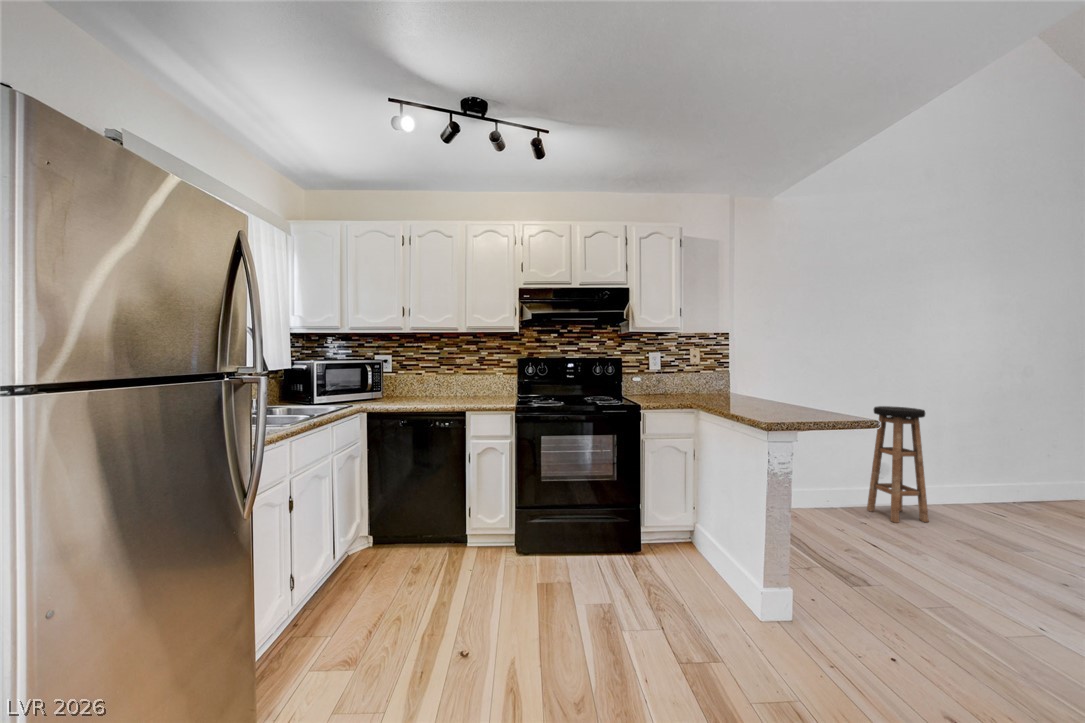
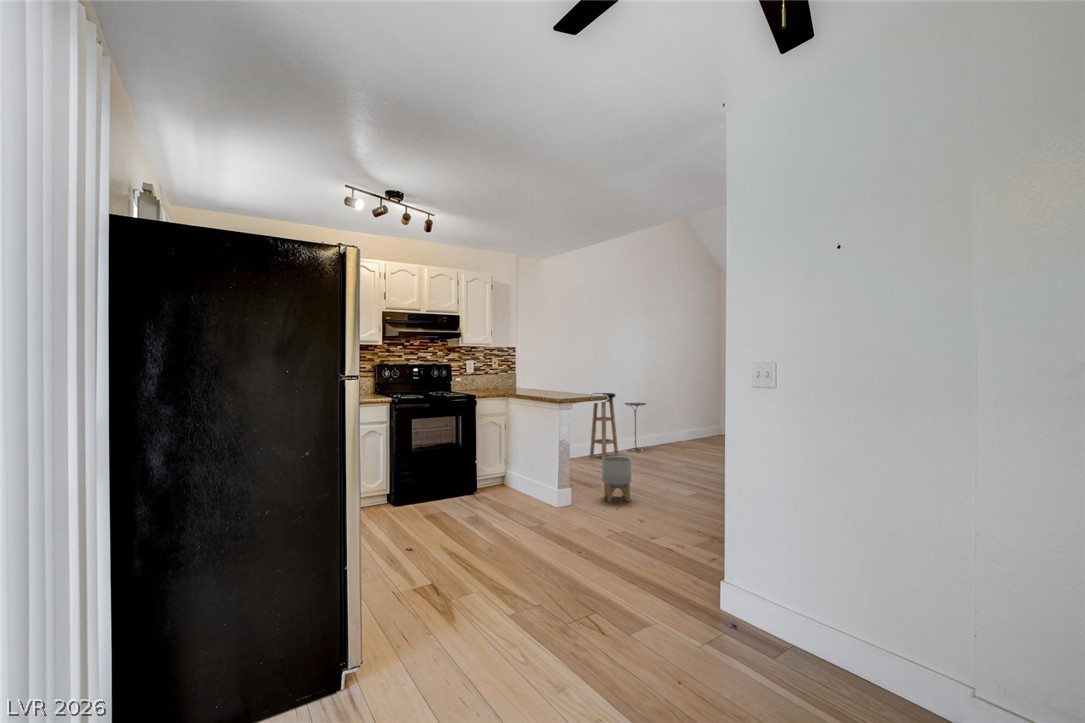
side table: none [945,425,1001,518] -> present [625,403,646,448]
planter: none [870,555,950,674] -> present [602,456,631,502]

